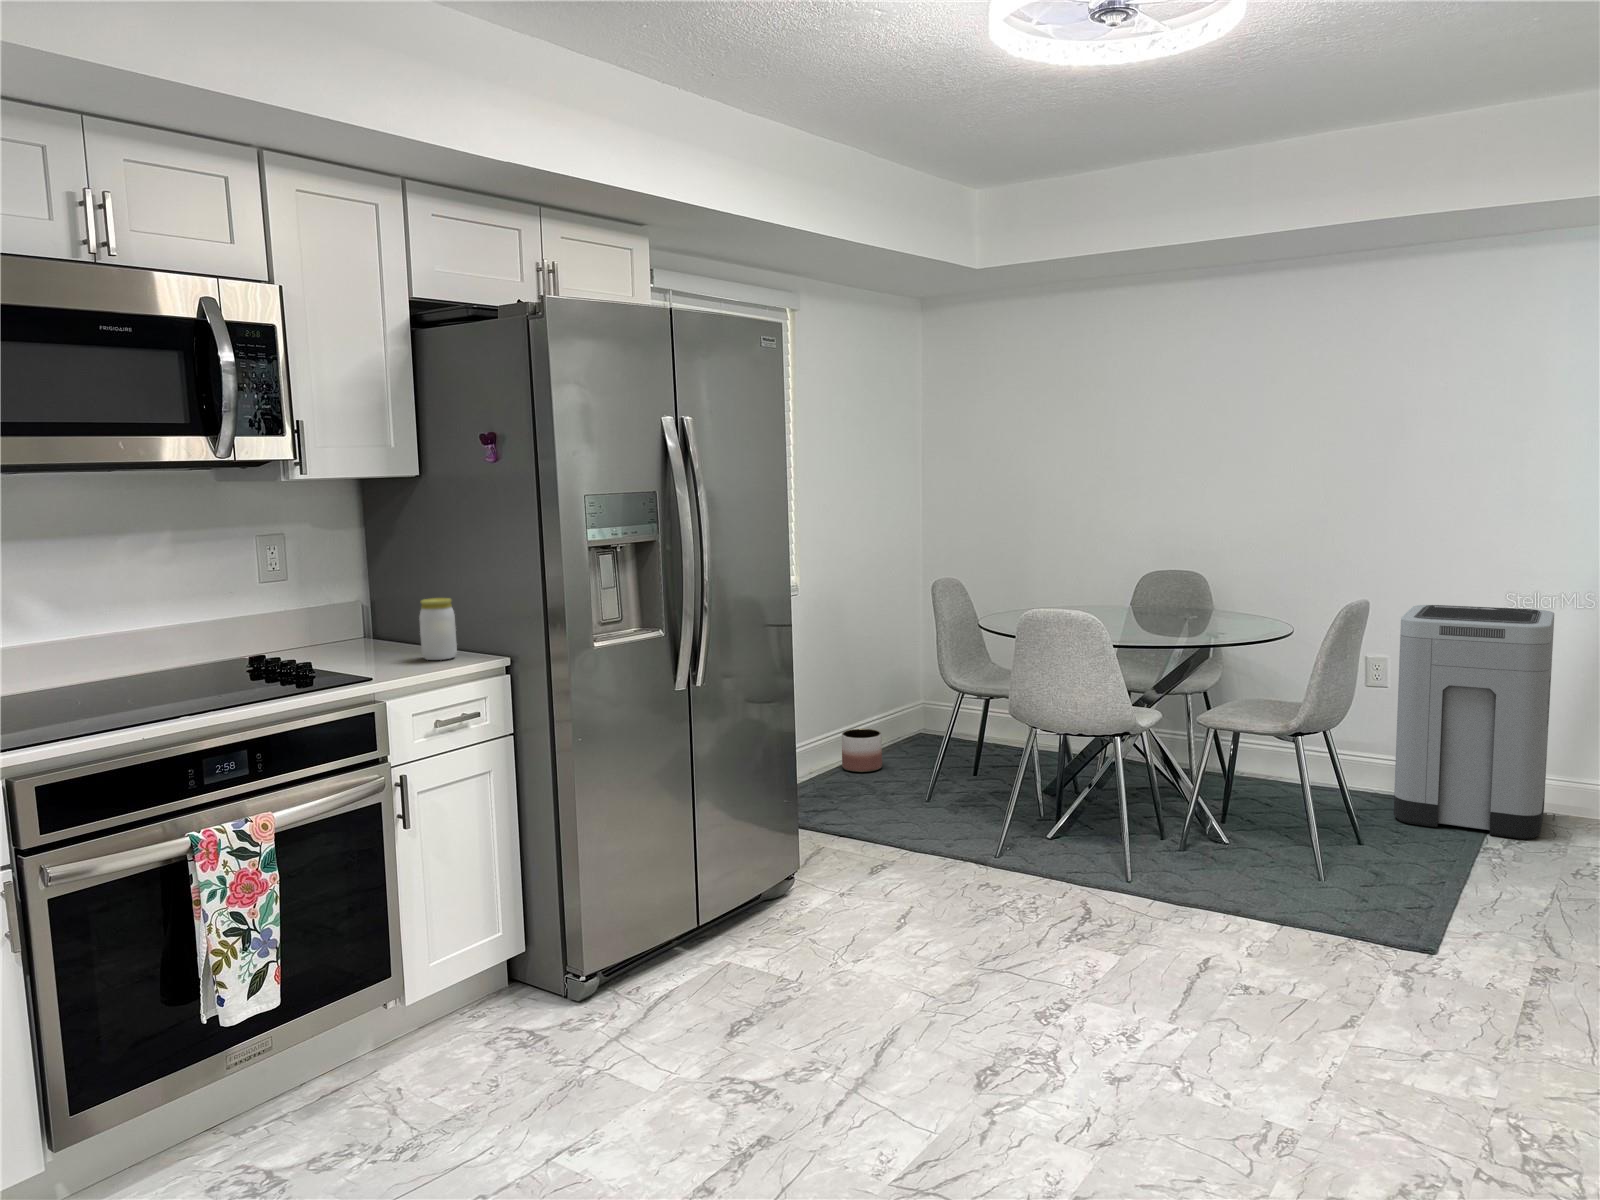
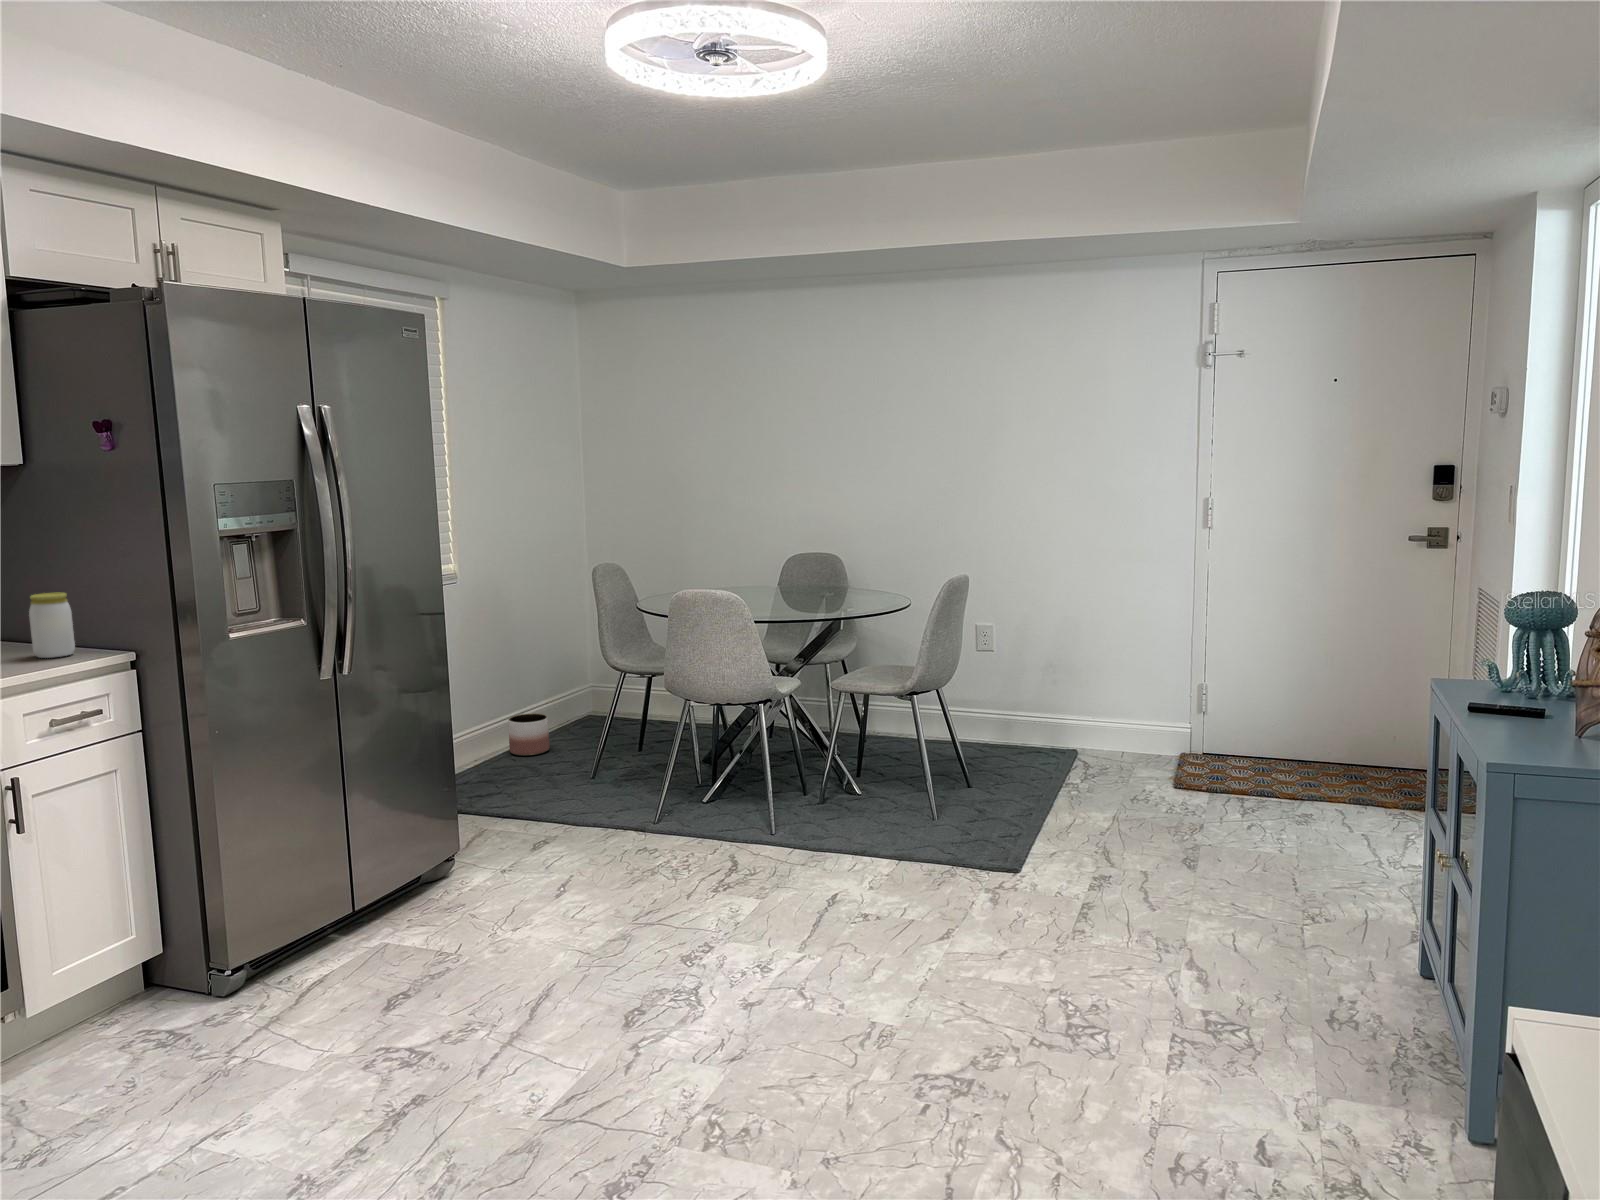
trash can: present [1394,605,1554,839] -> none [998,579,1117,774]

